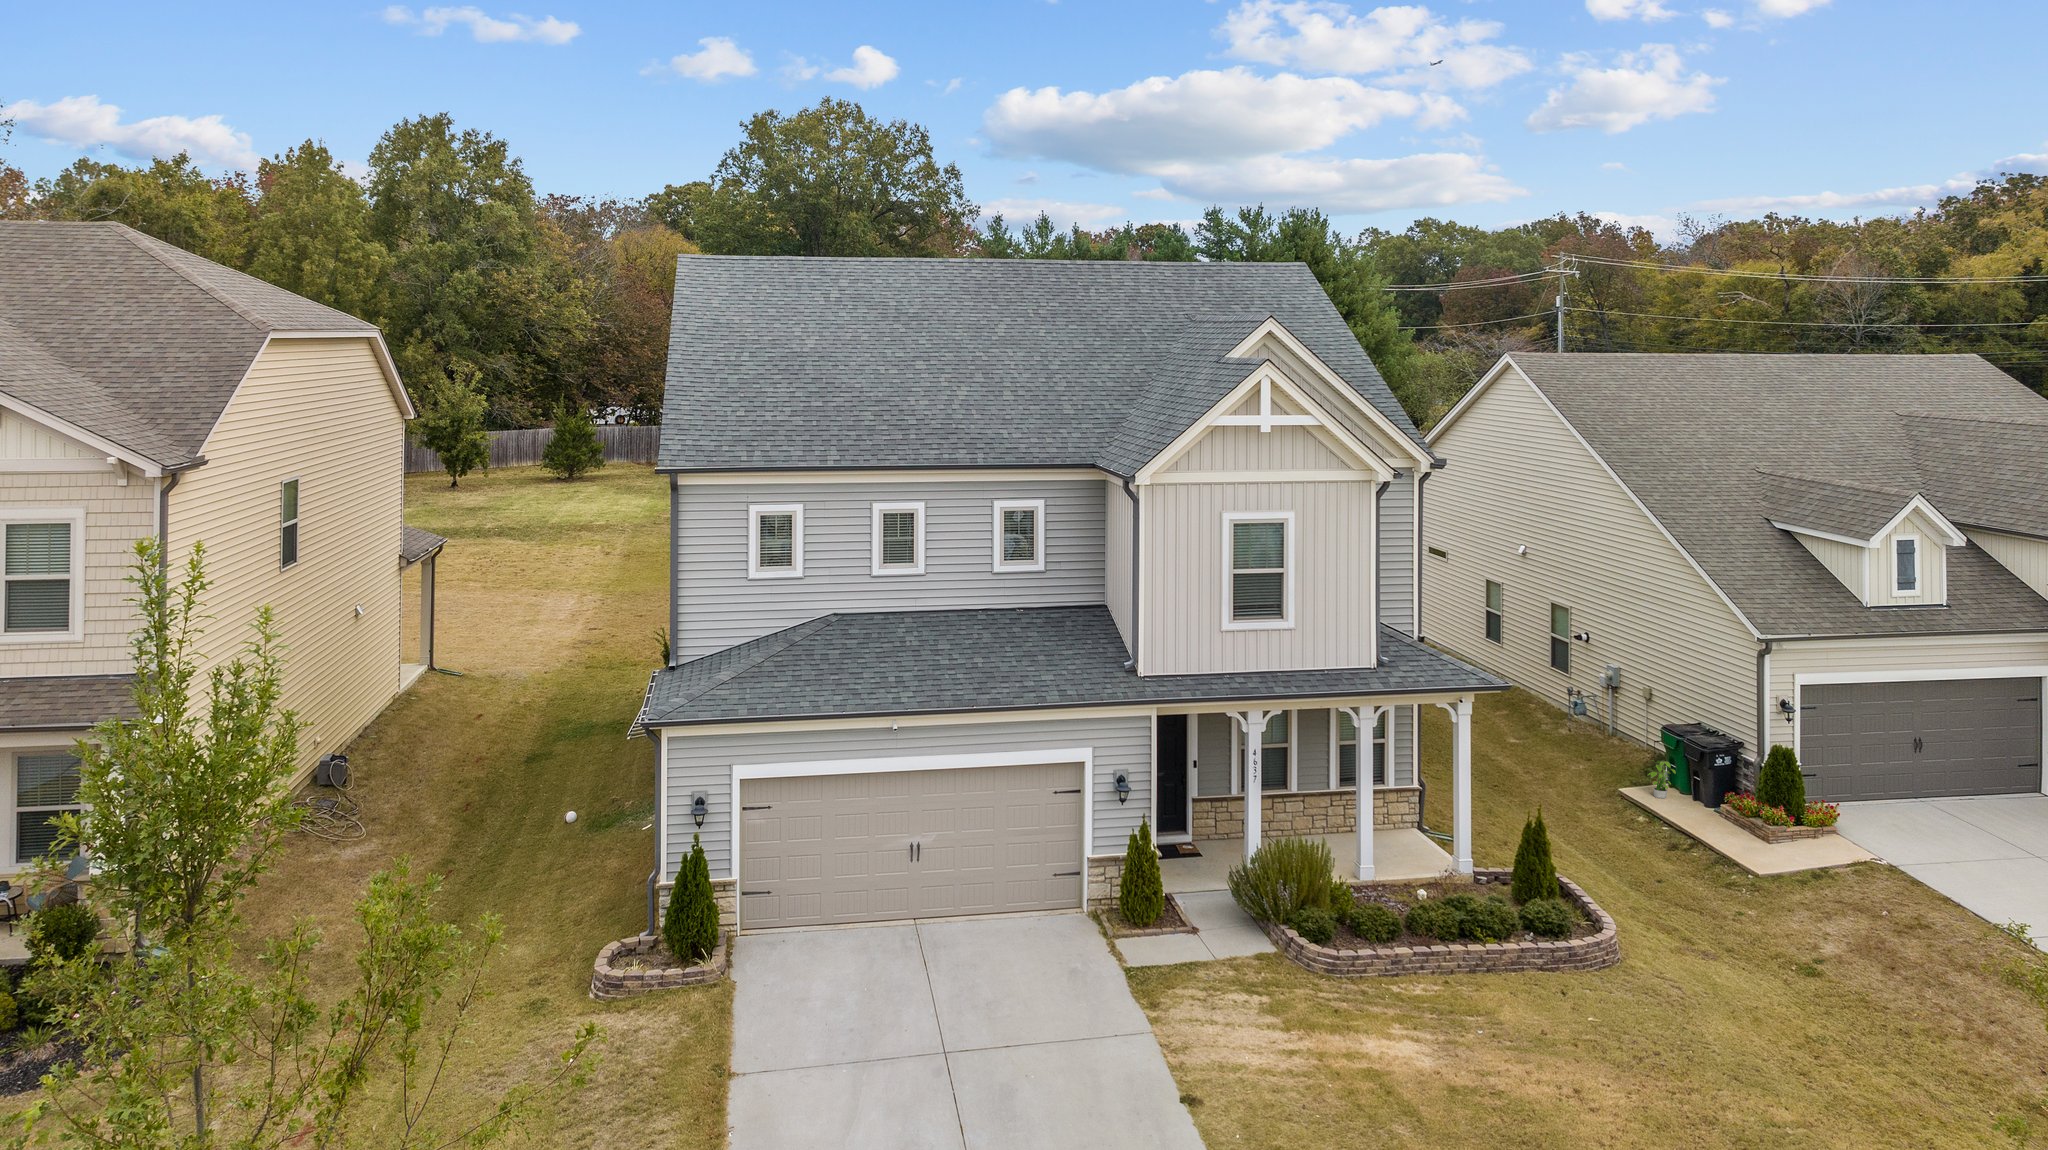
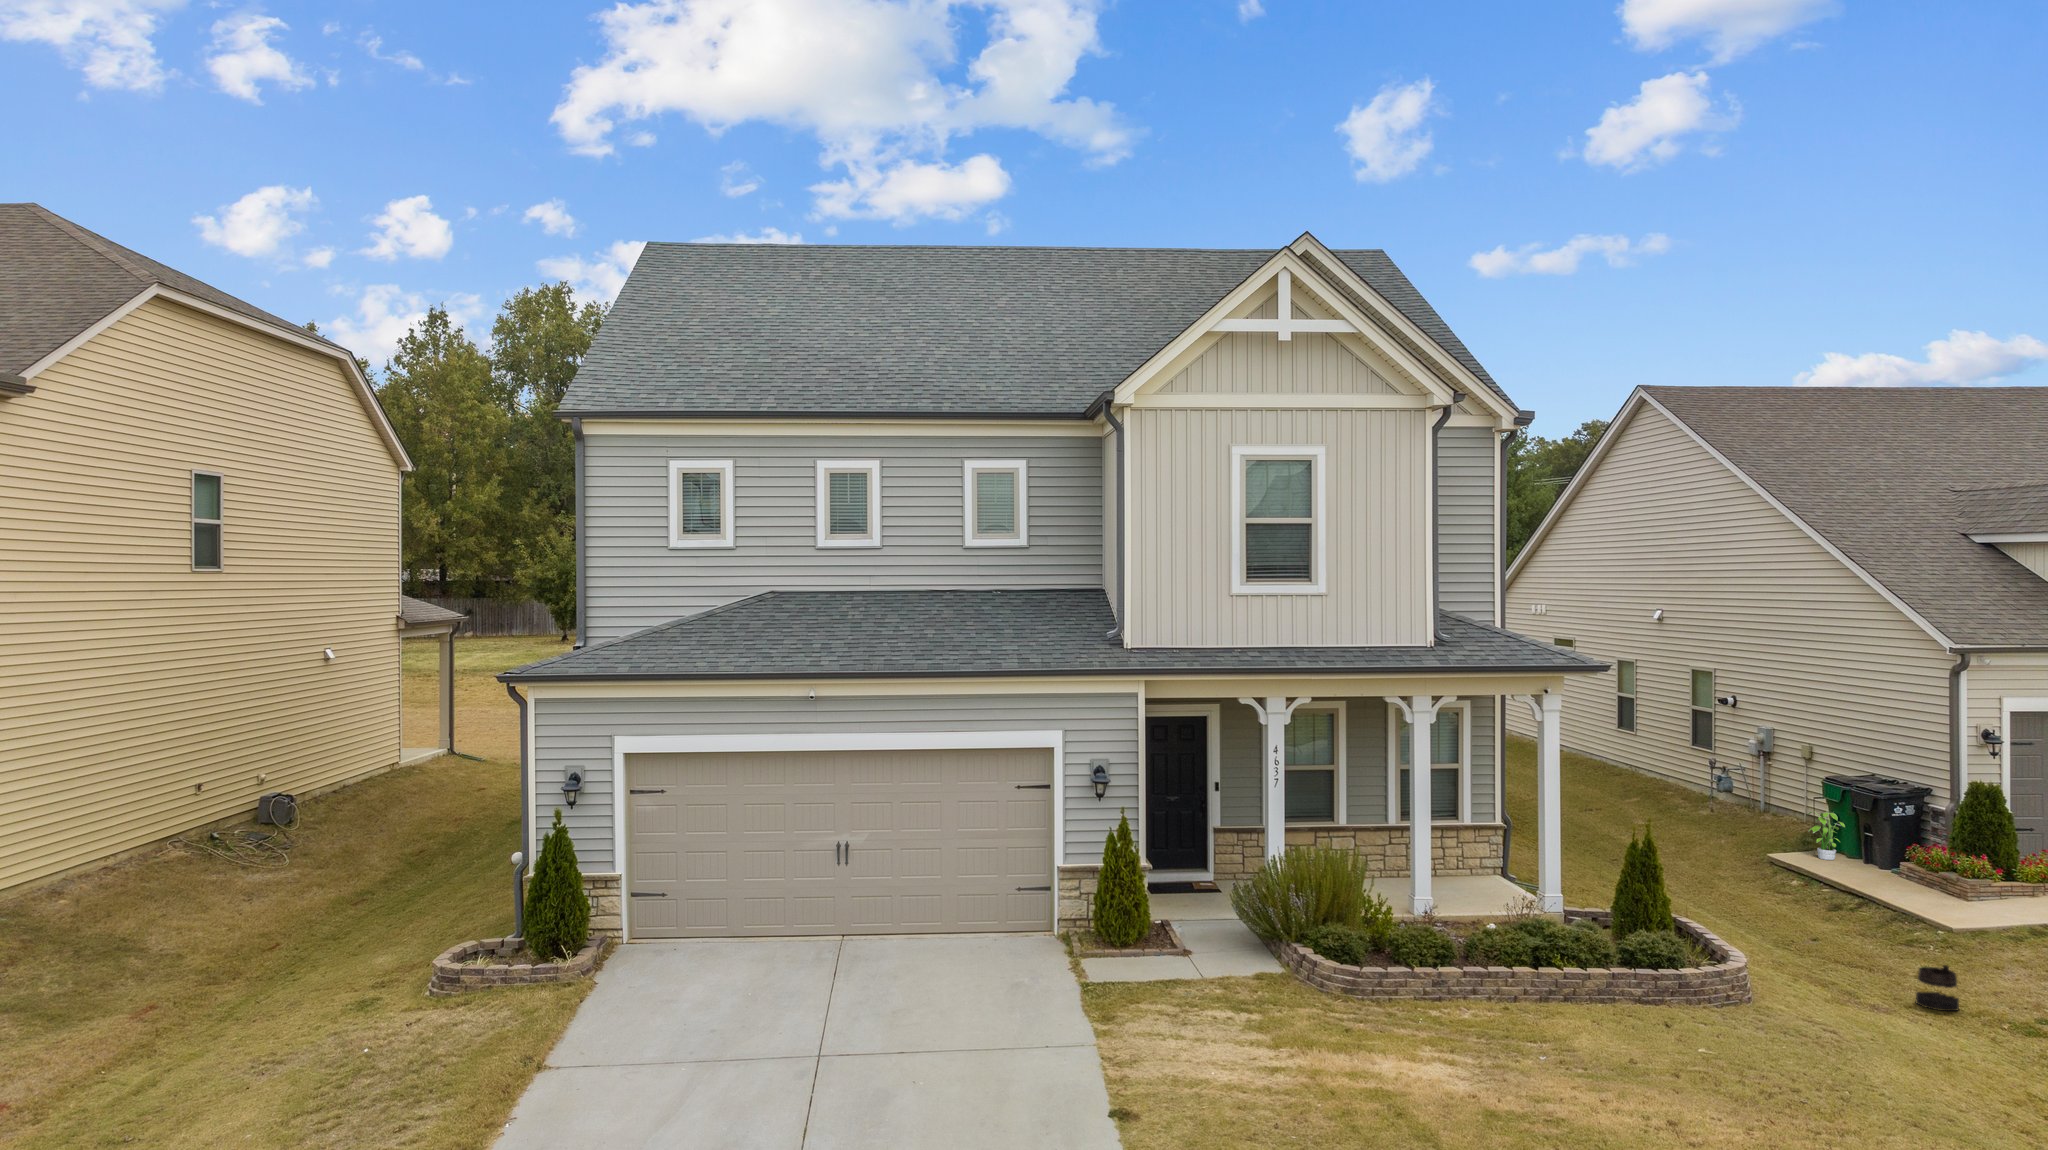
bucket: none [1734,920,1765,956] -> present [1915,965,1959,1011]

